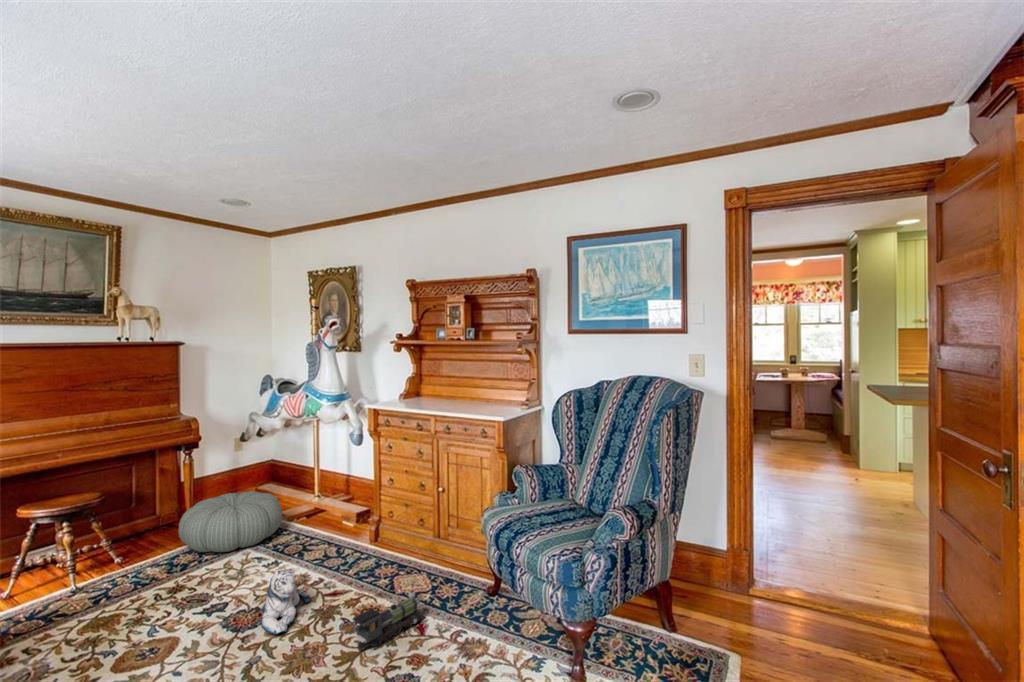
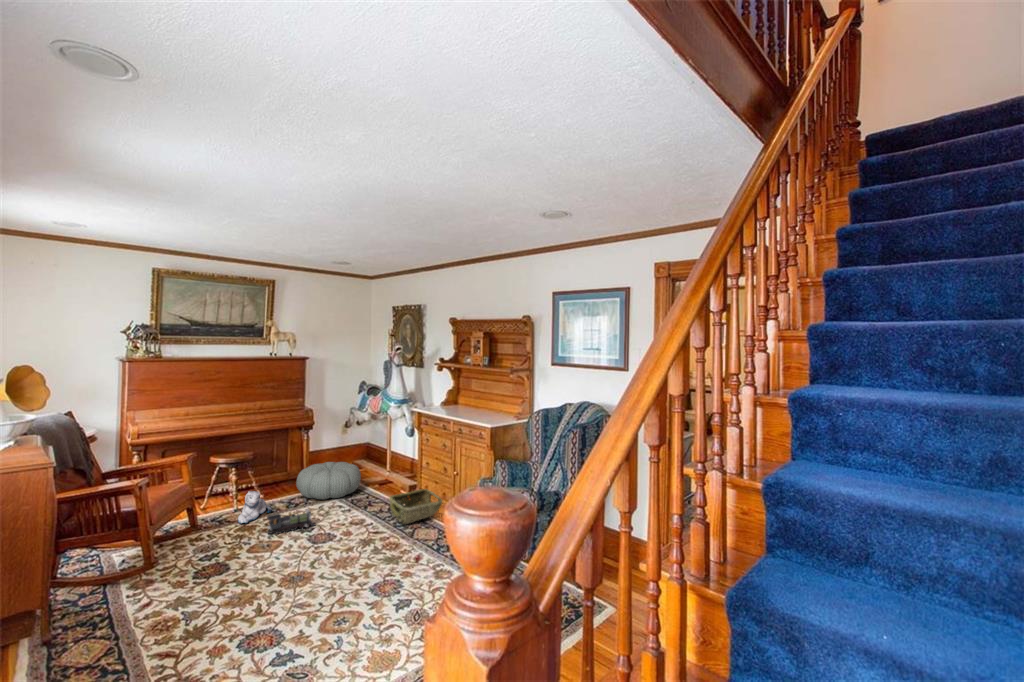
woven basket: none [346,518,424,575] -> present [389,489,442,524]
plush toy: present [262,569,310,635] -> present [238,491,271,524]
toy train: present [353,586,426,651] -> present [267,509,315,534]

